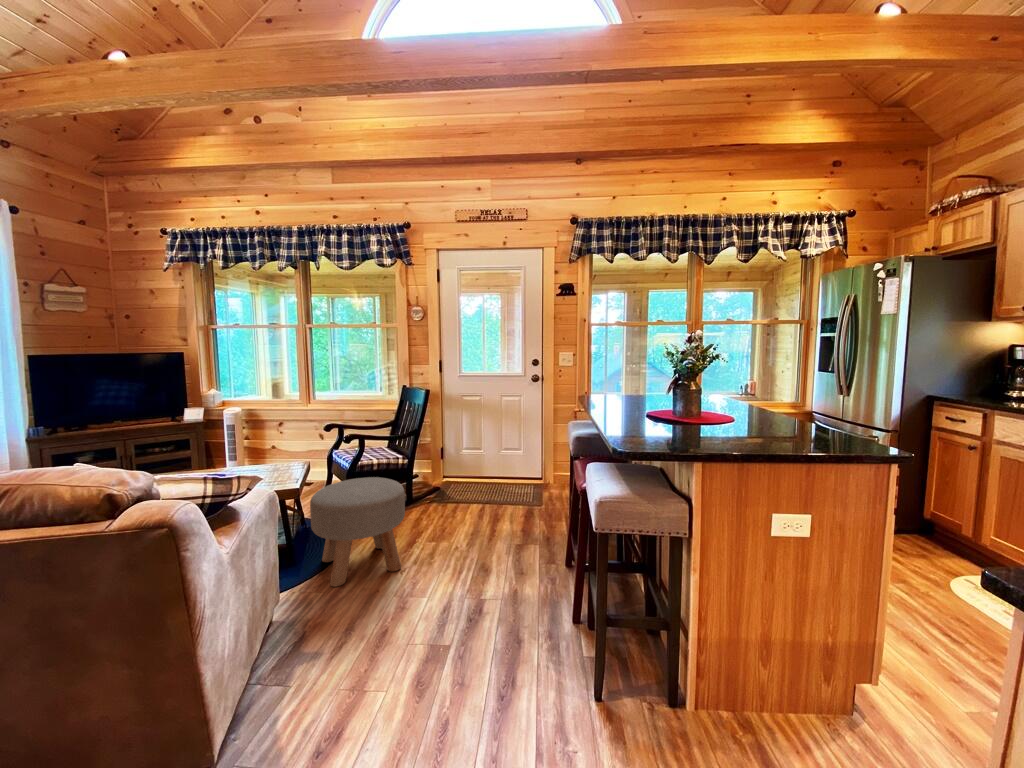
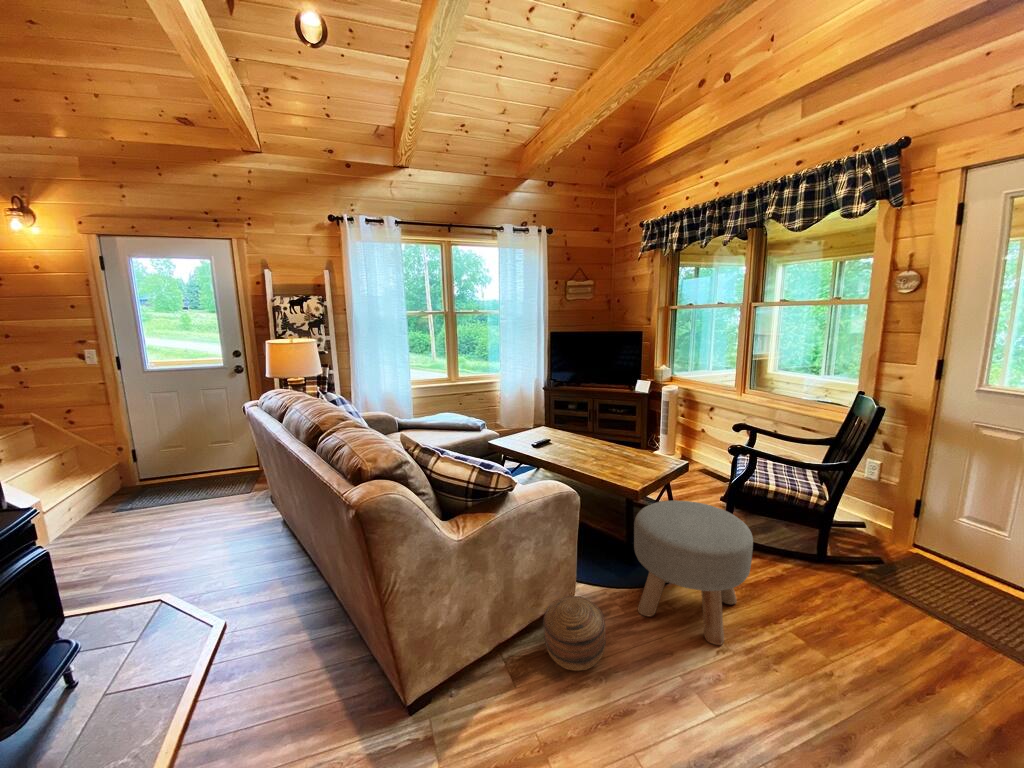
basket: none [278,584,344,654] -> present [543,596,606,671]

